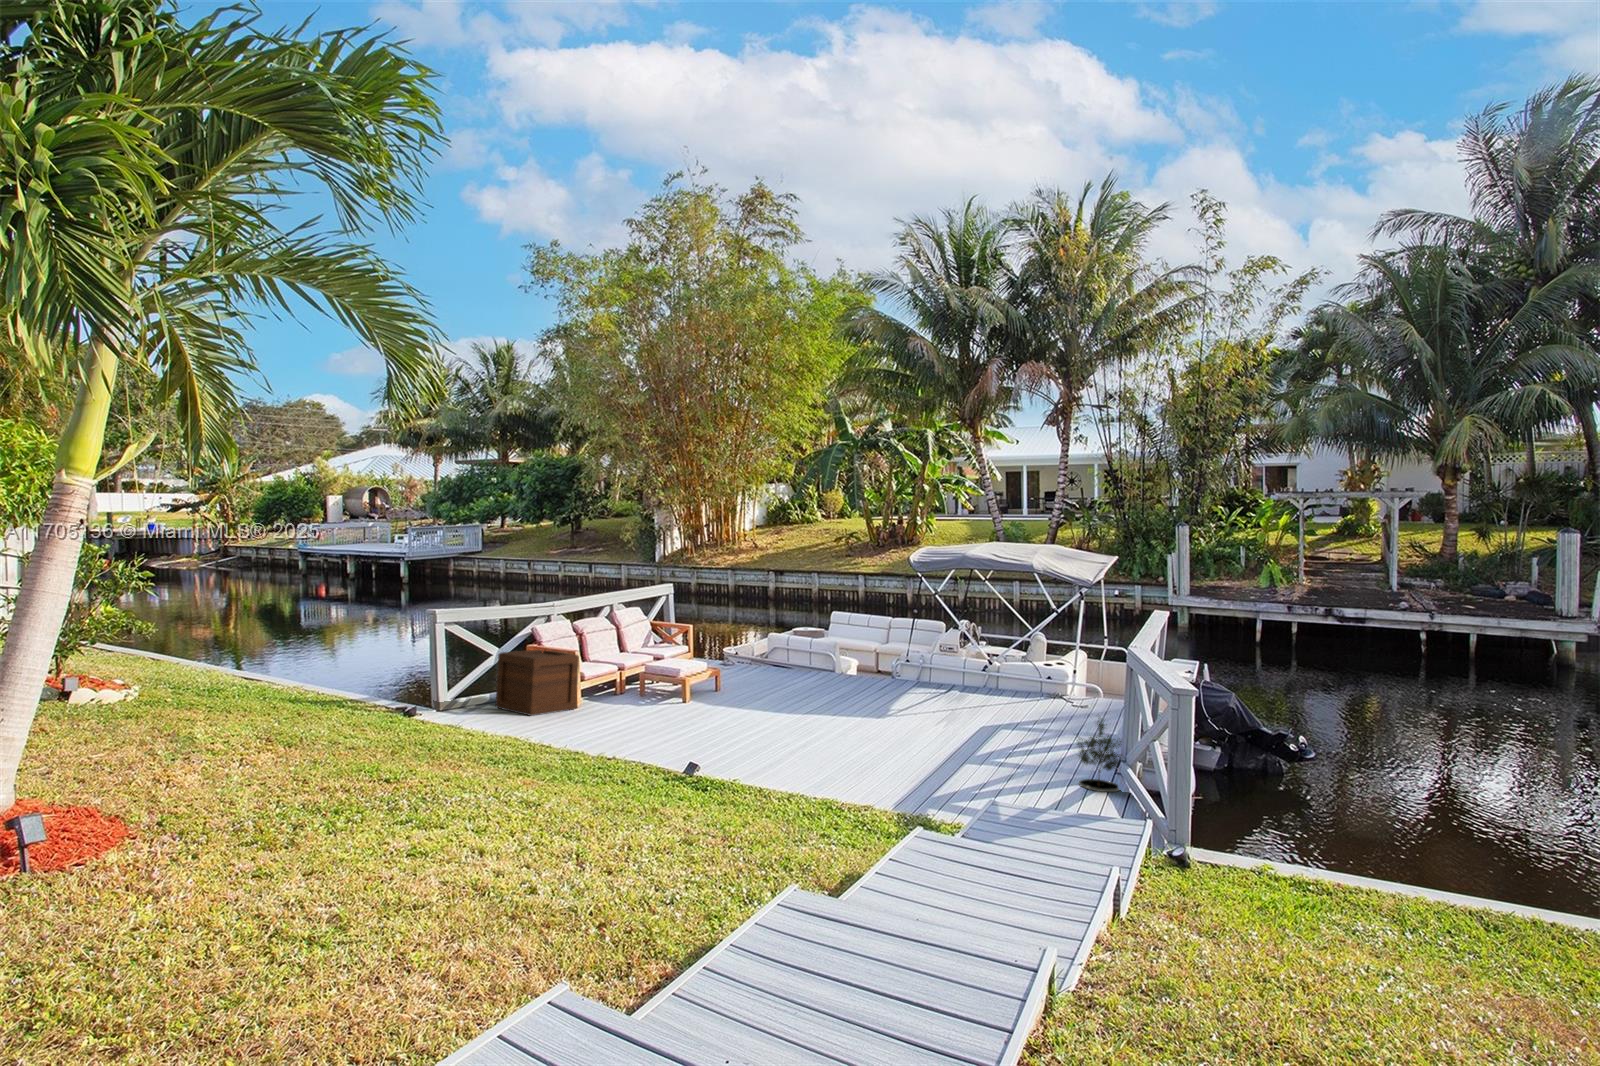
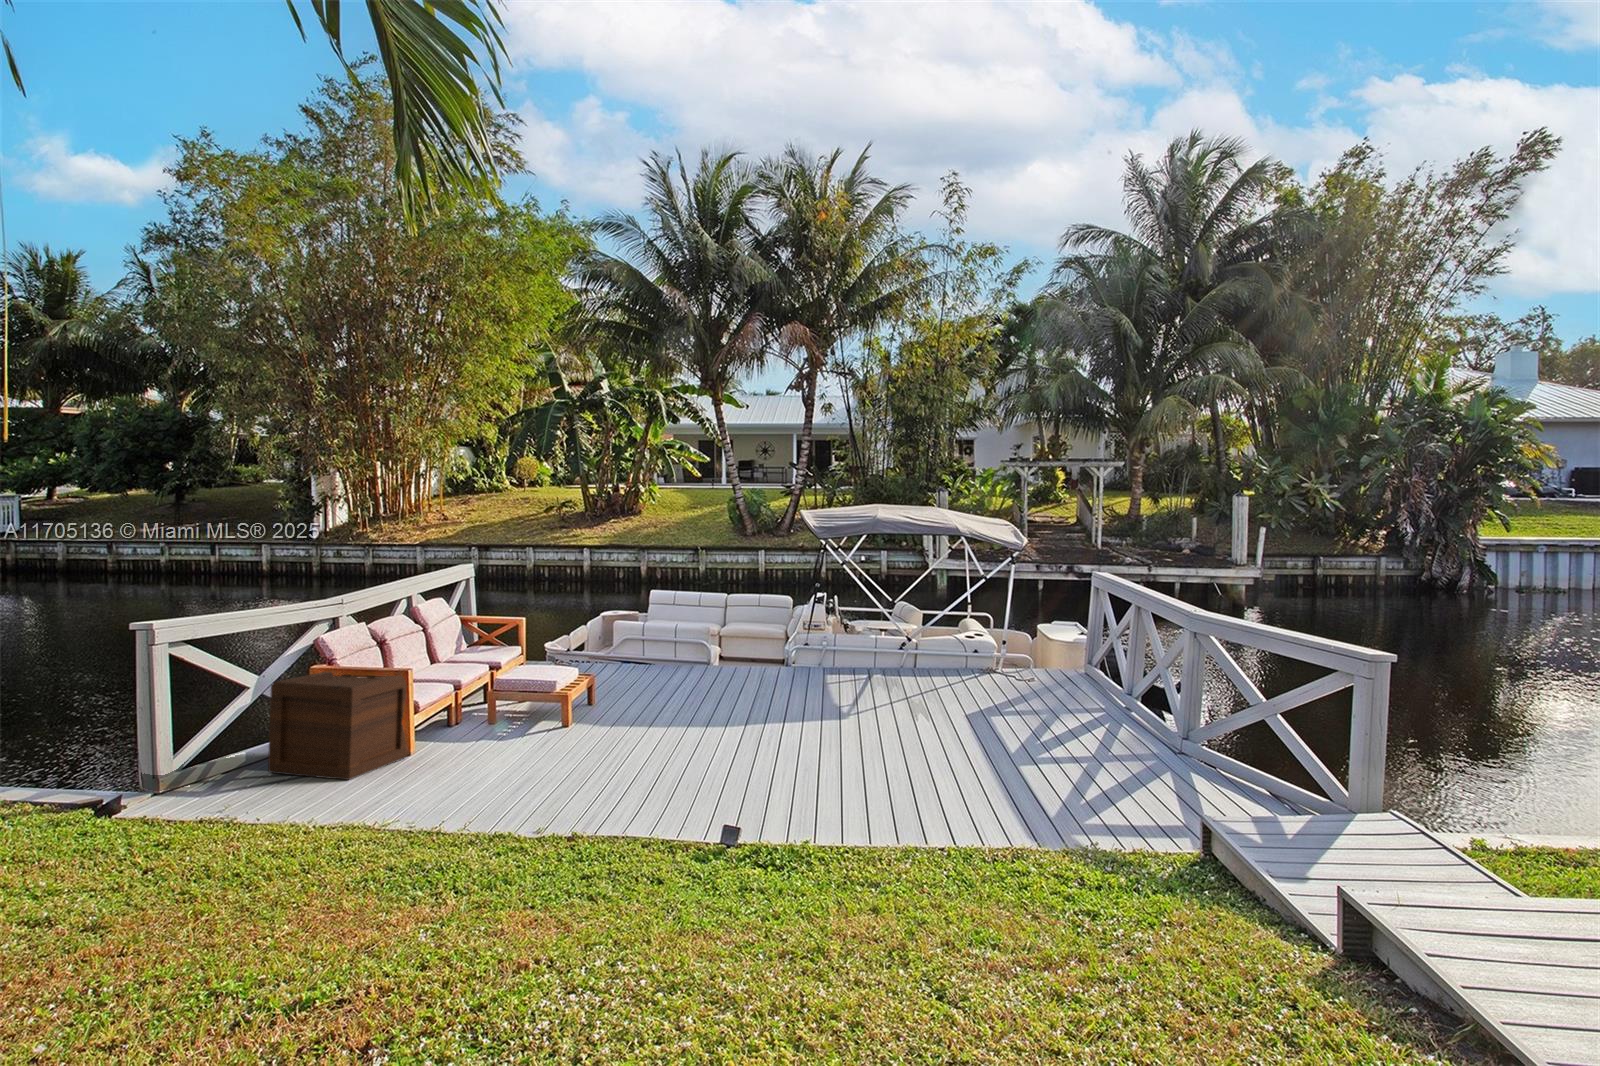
potted tree: present [1077,721,1122,792] -> none [1144,692,1210,785]

